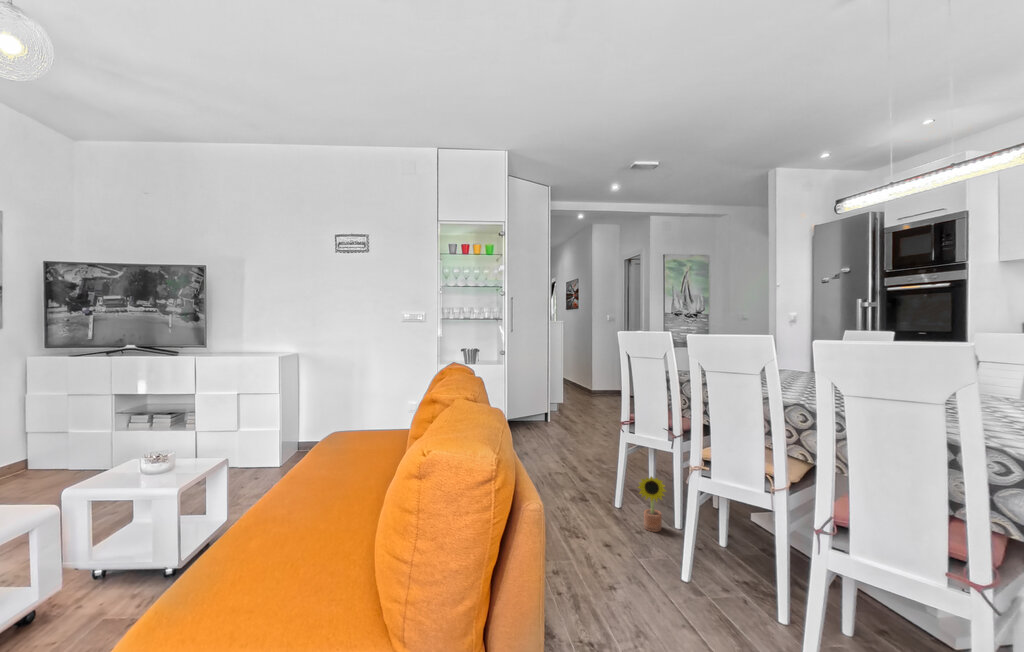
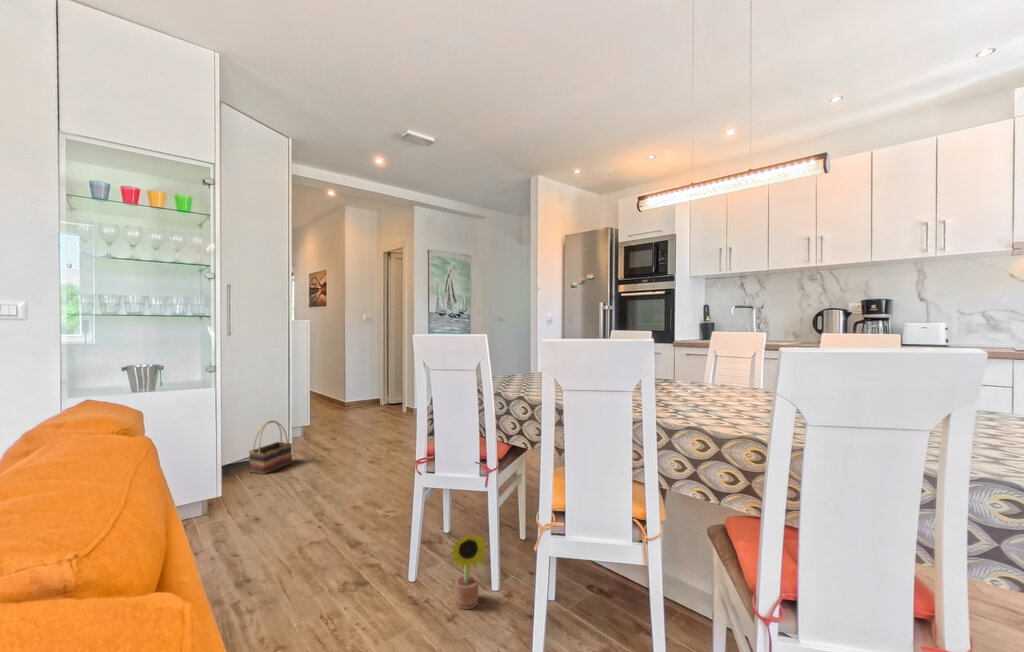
basket: none [521,395,549,432] -> present [249,421,292,474]

